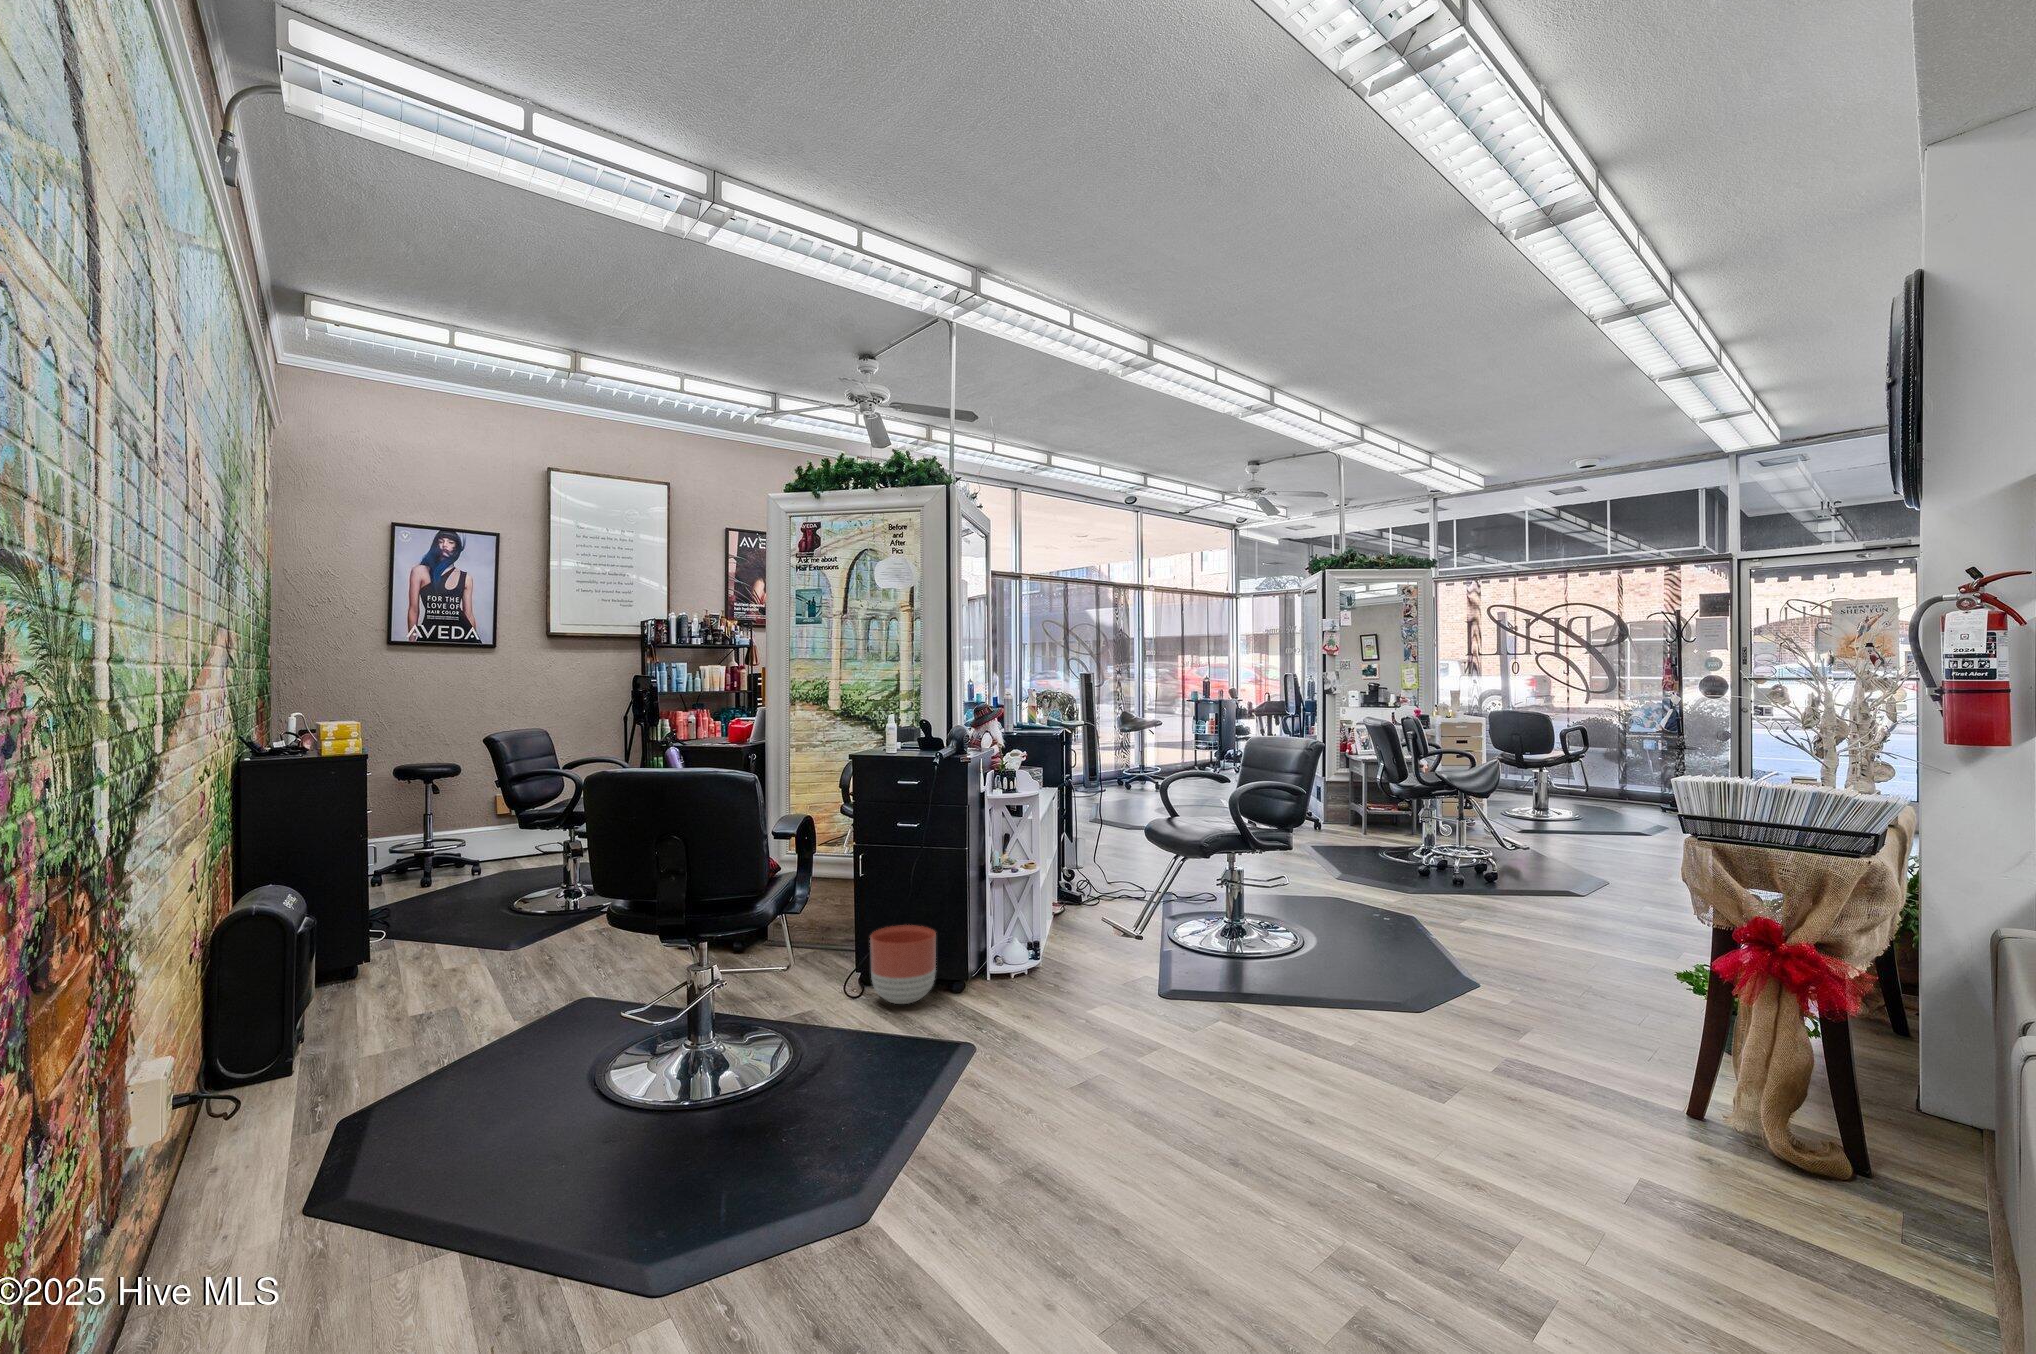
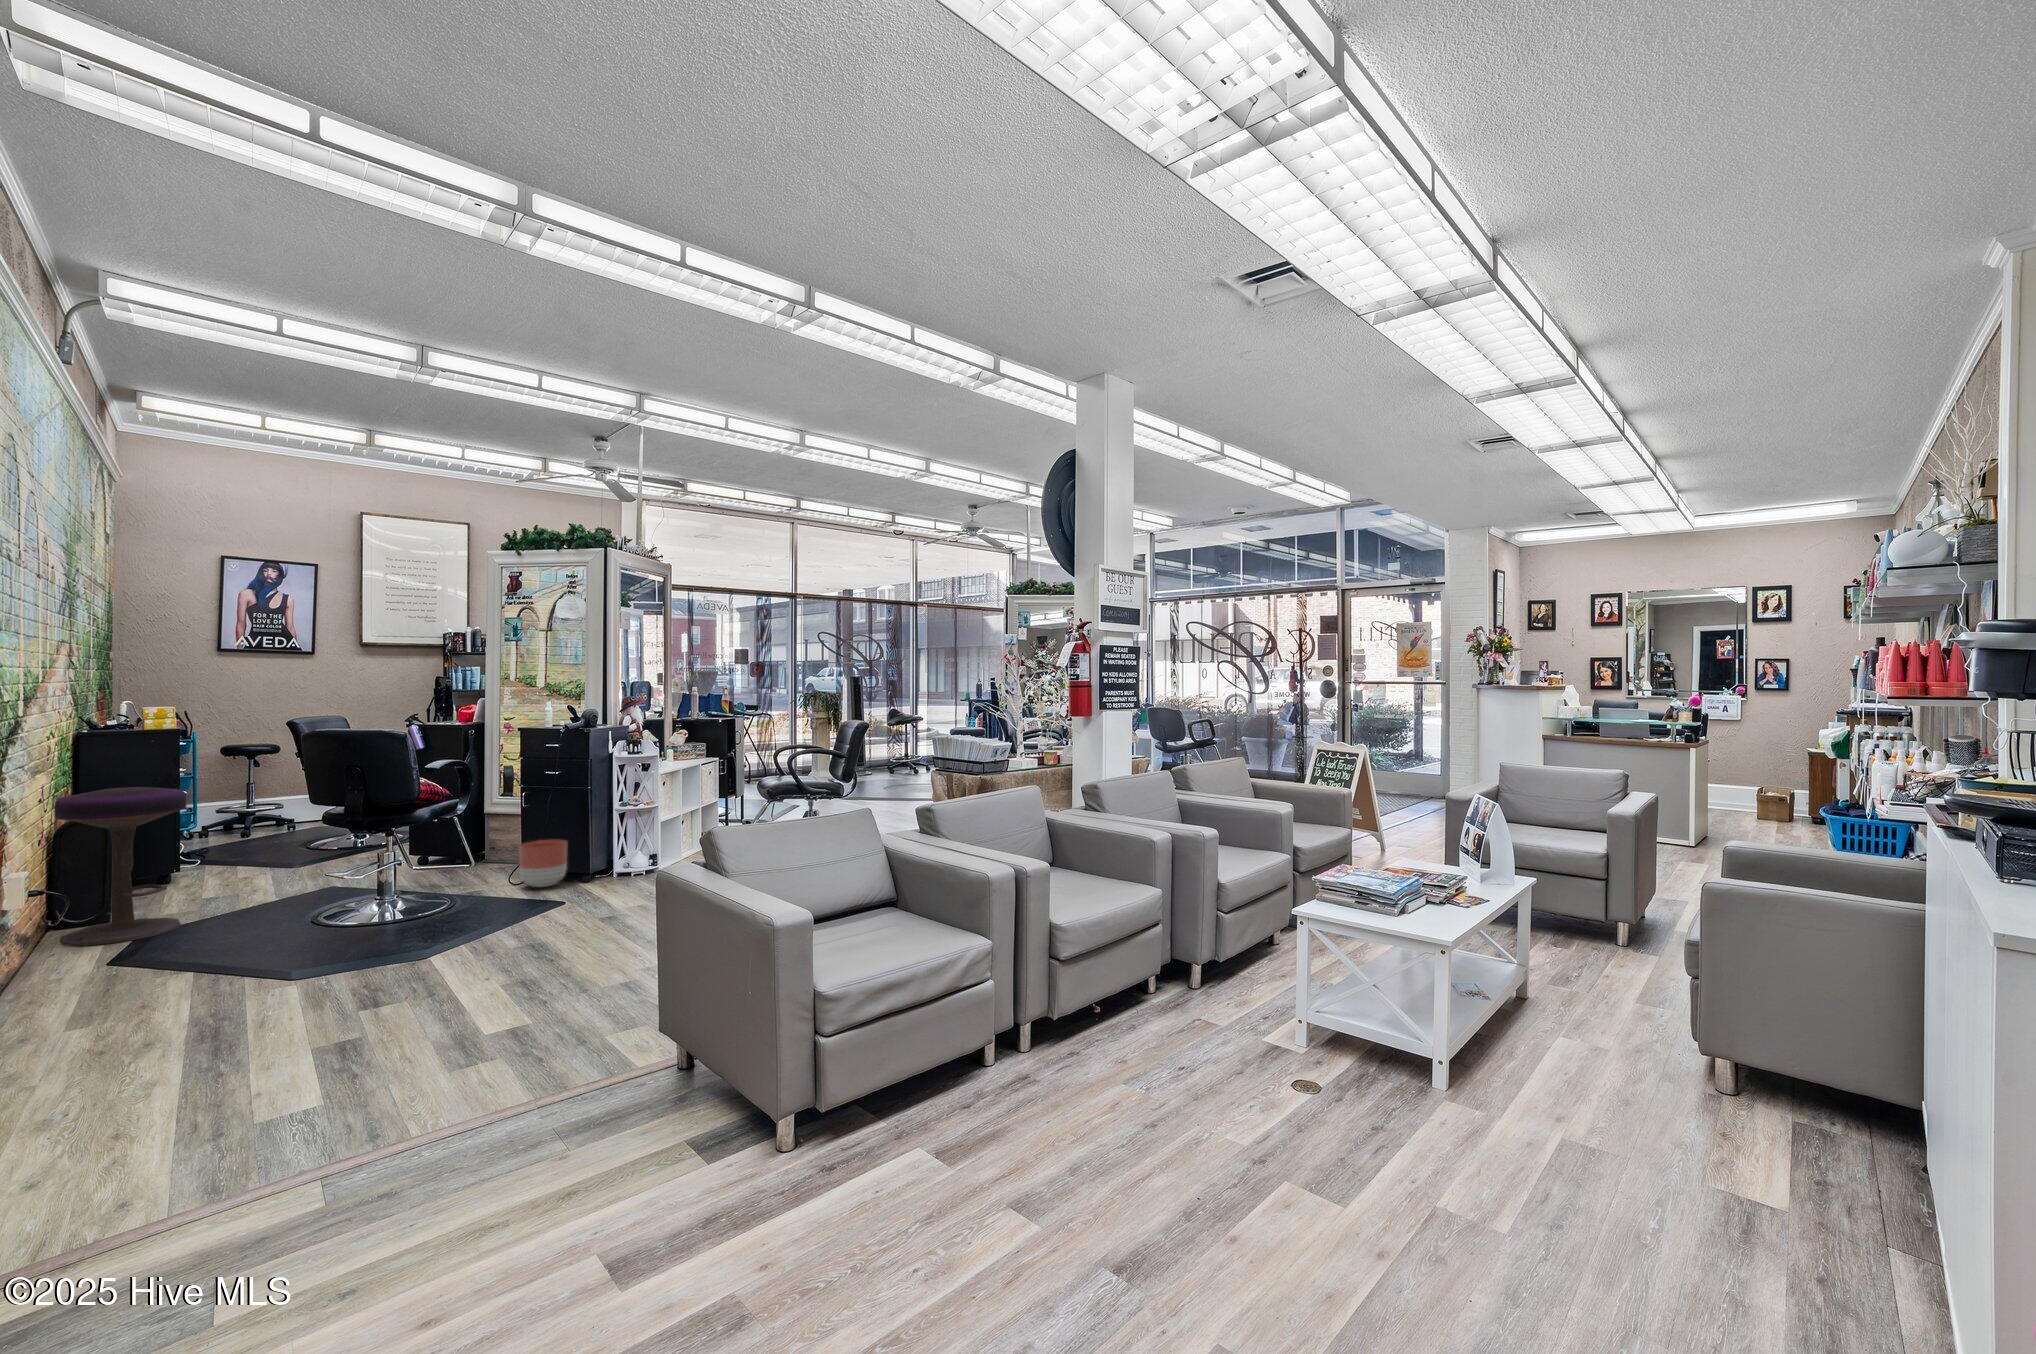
stool: none [214,860,410,1143] -> present [55,787,187,946]

